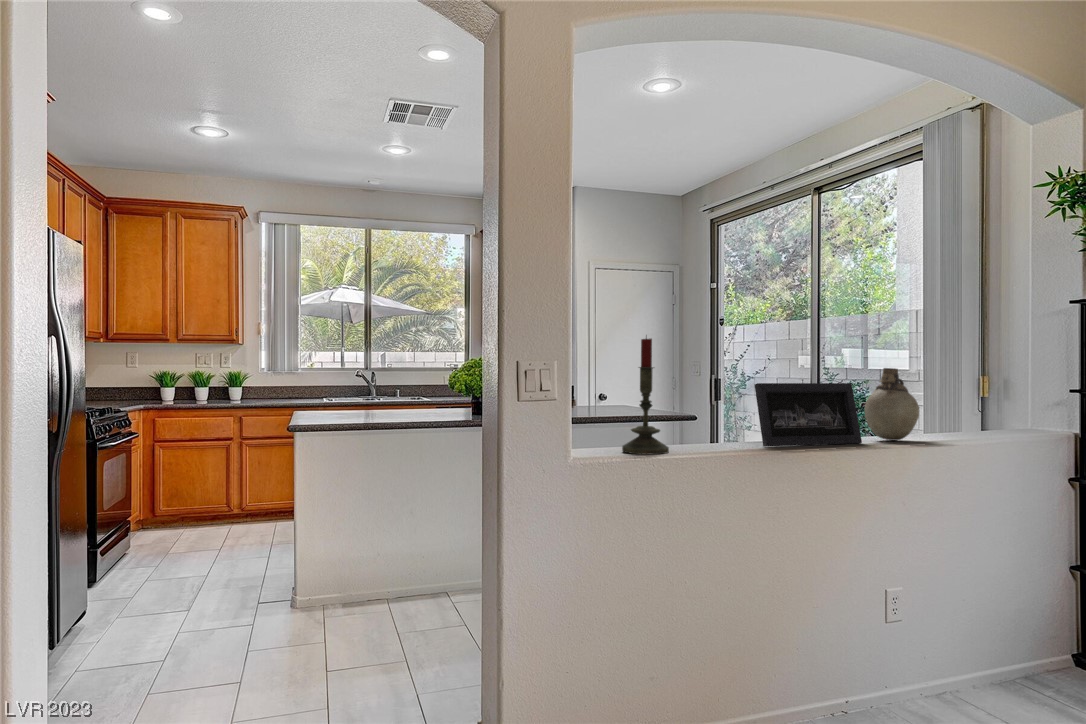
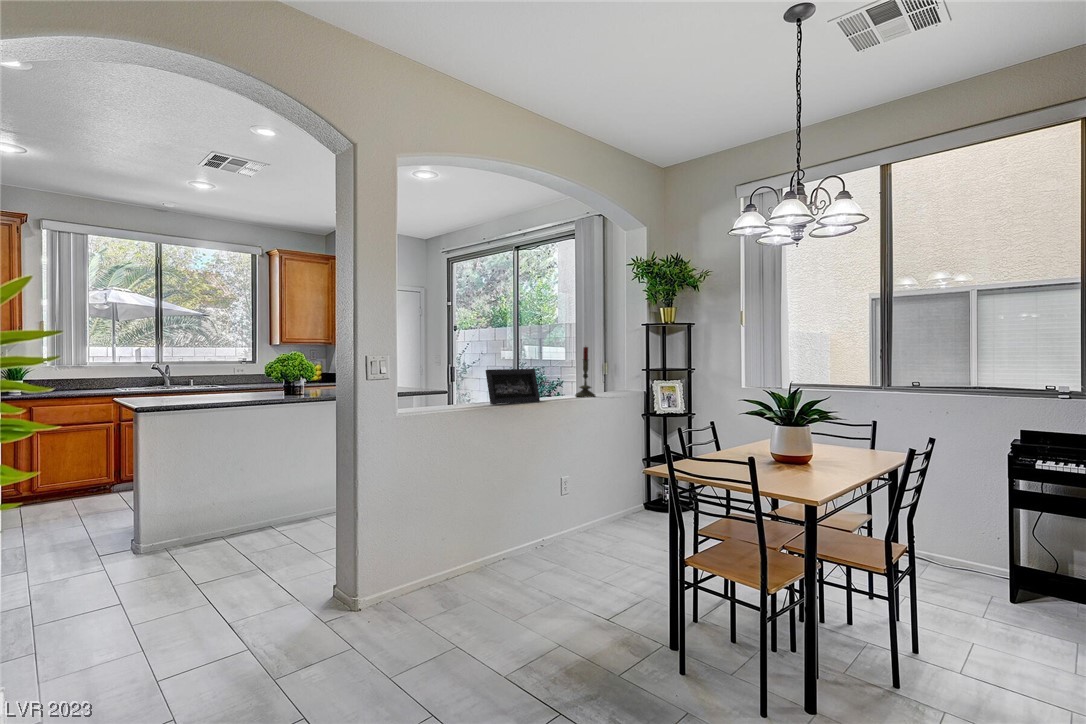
candle: present [622,336,669,454] -> present [575,347,595,397]
vase: present [865,368,919,440] -> none [541,360,567,399]

